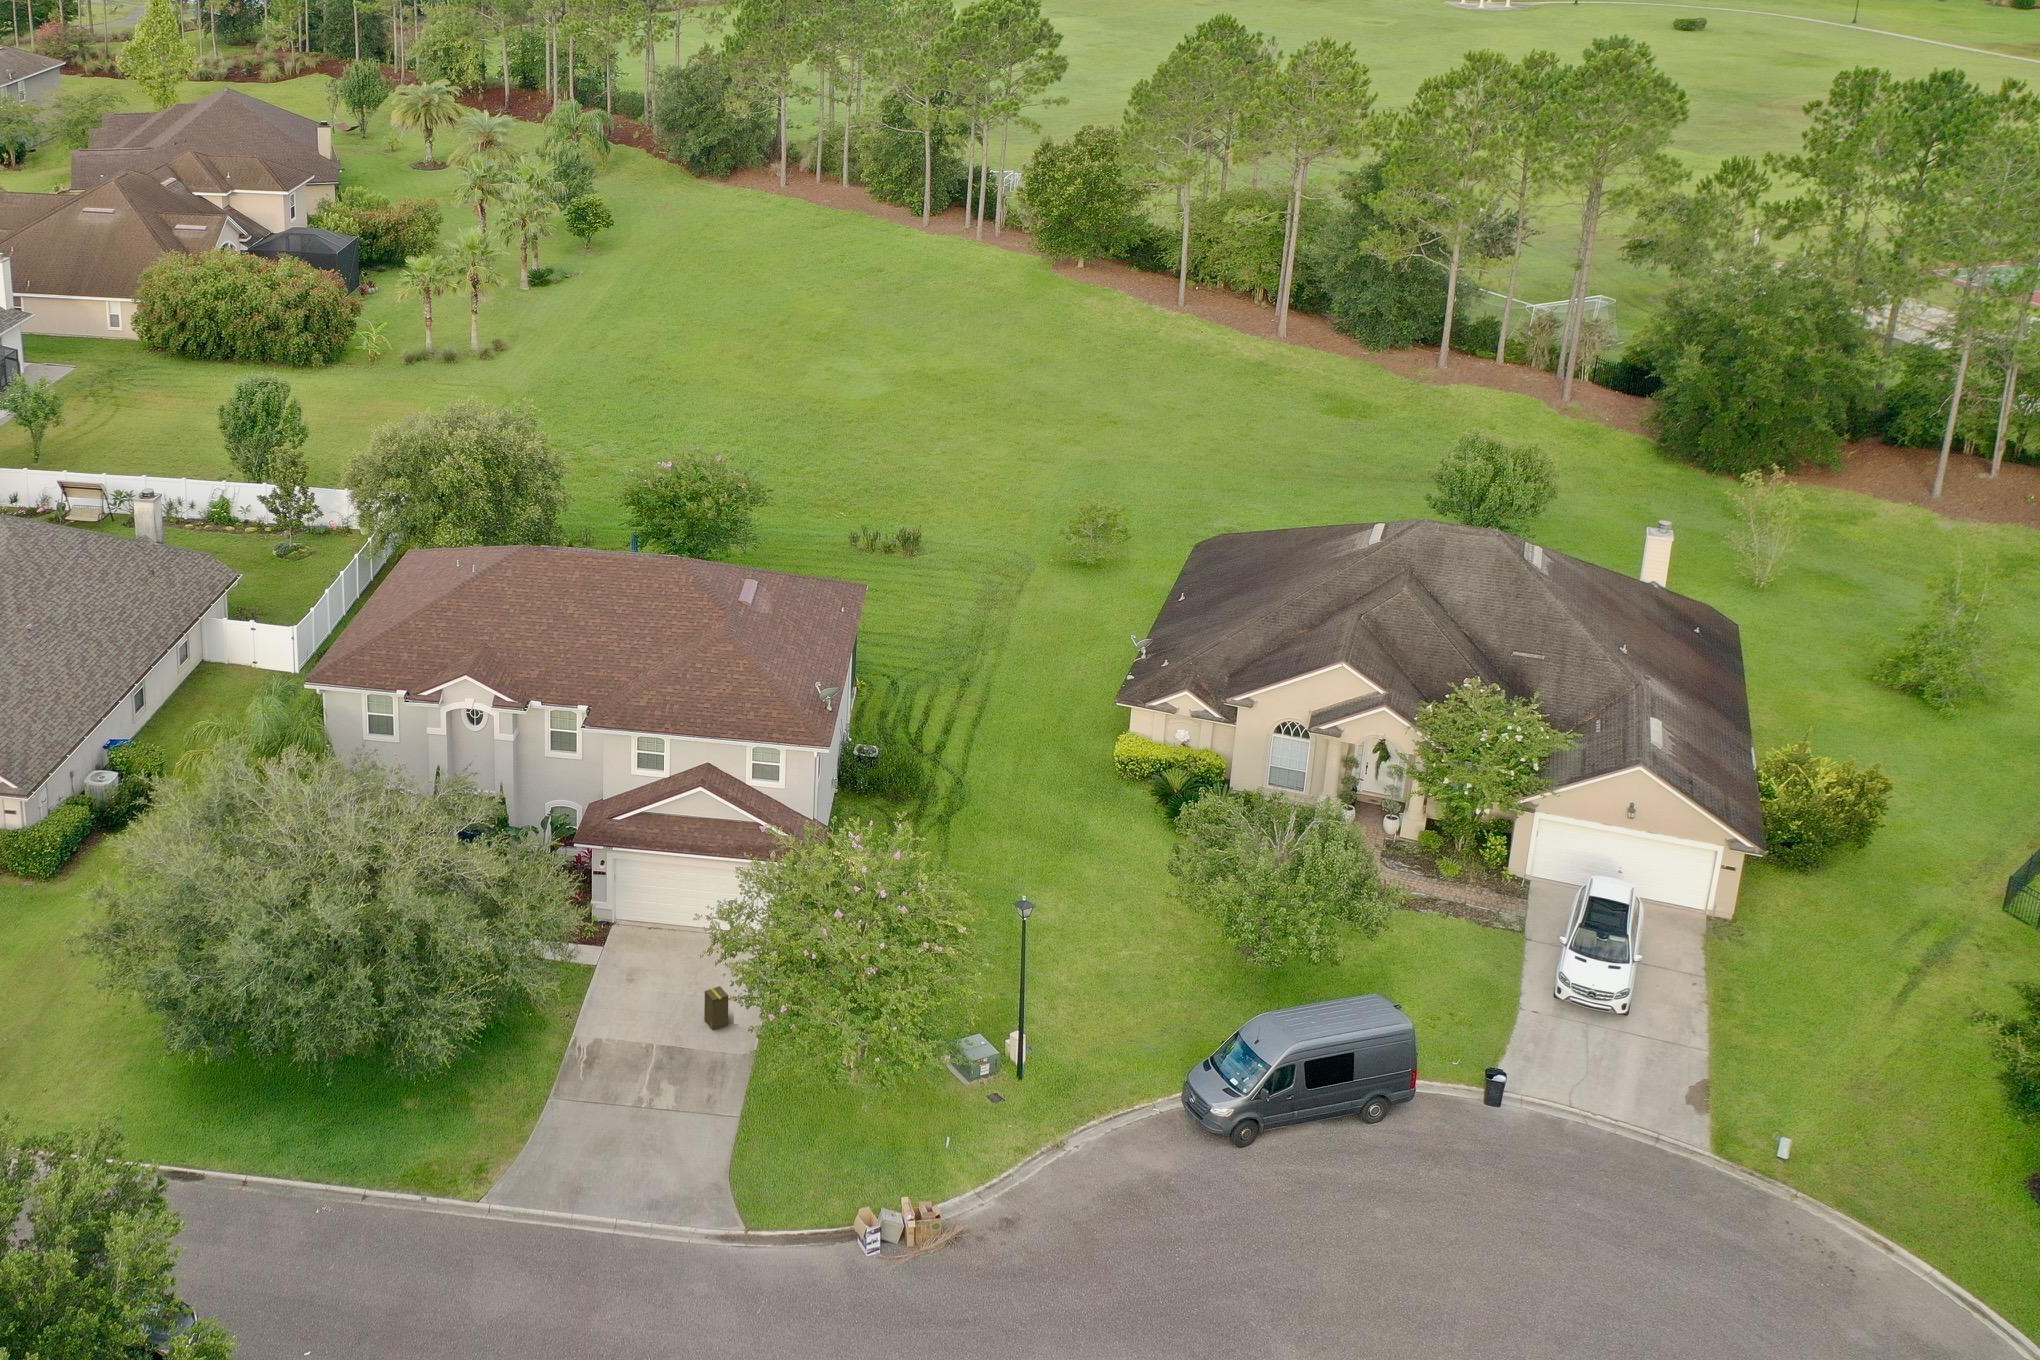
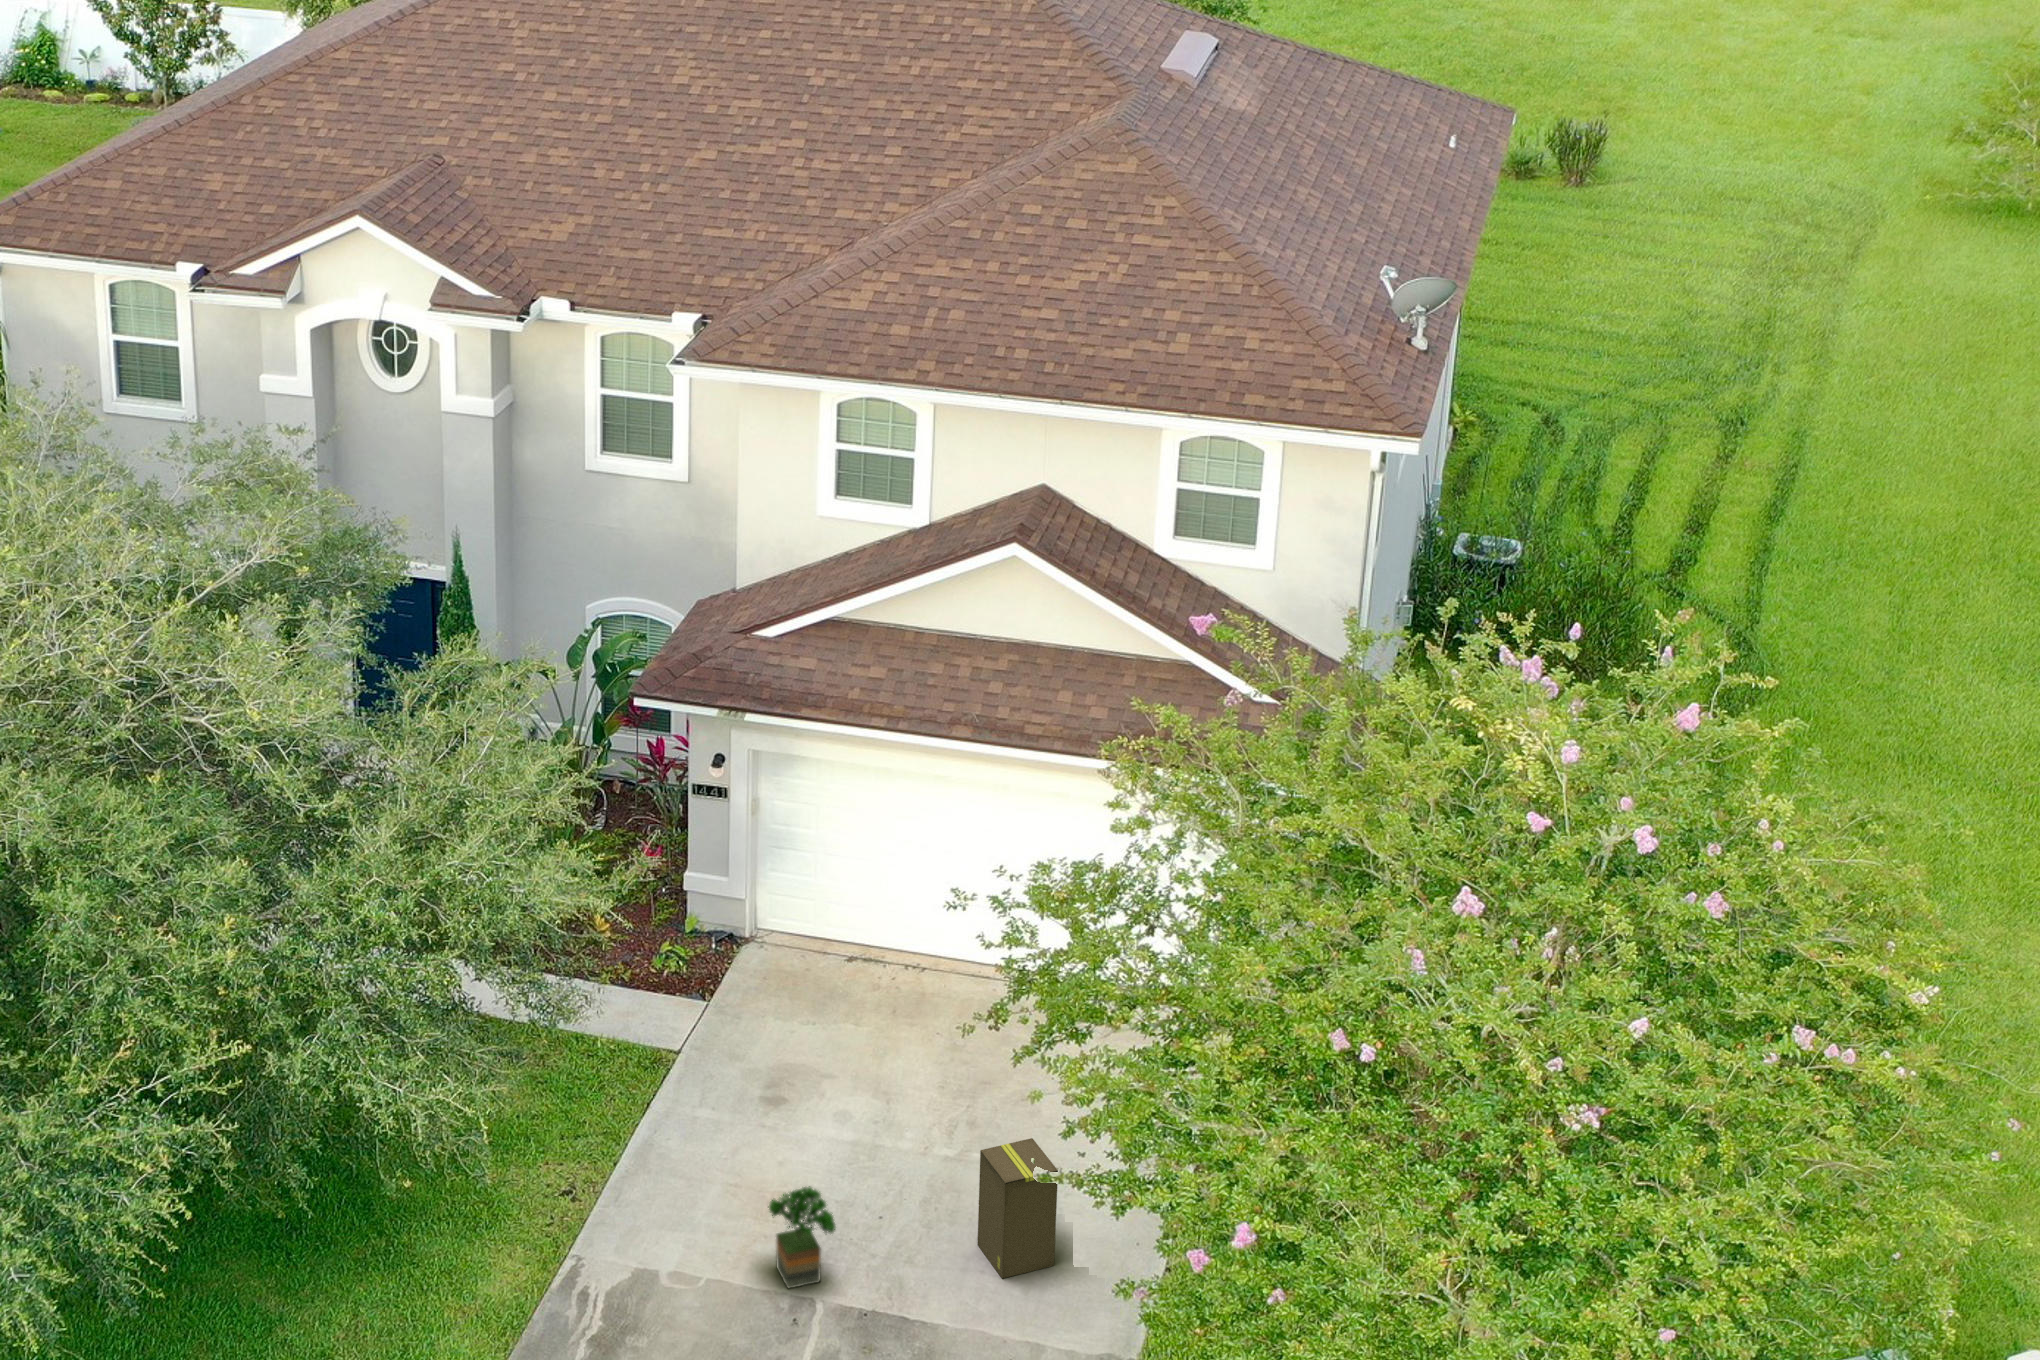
potted tree: none [642,1006,663,1038] -> present [768,1186,835,1288]

